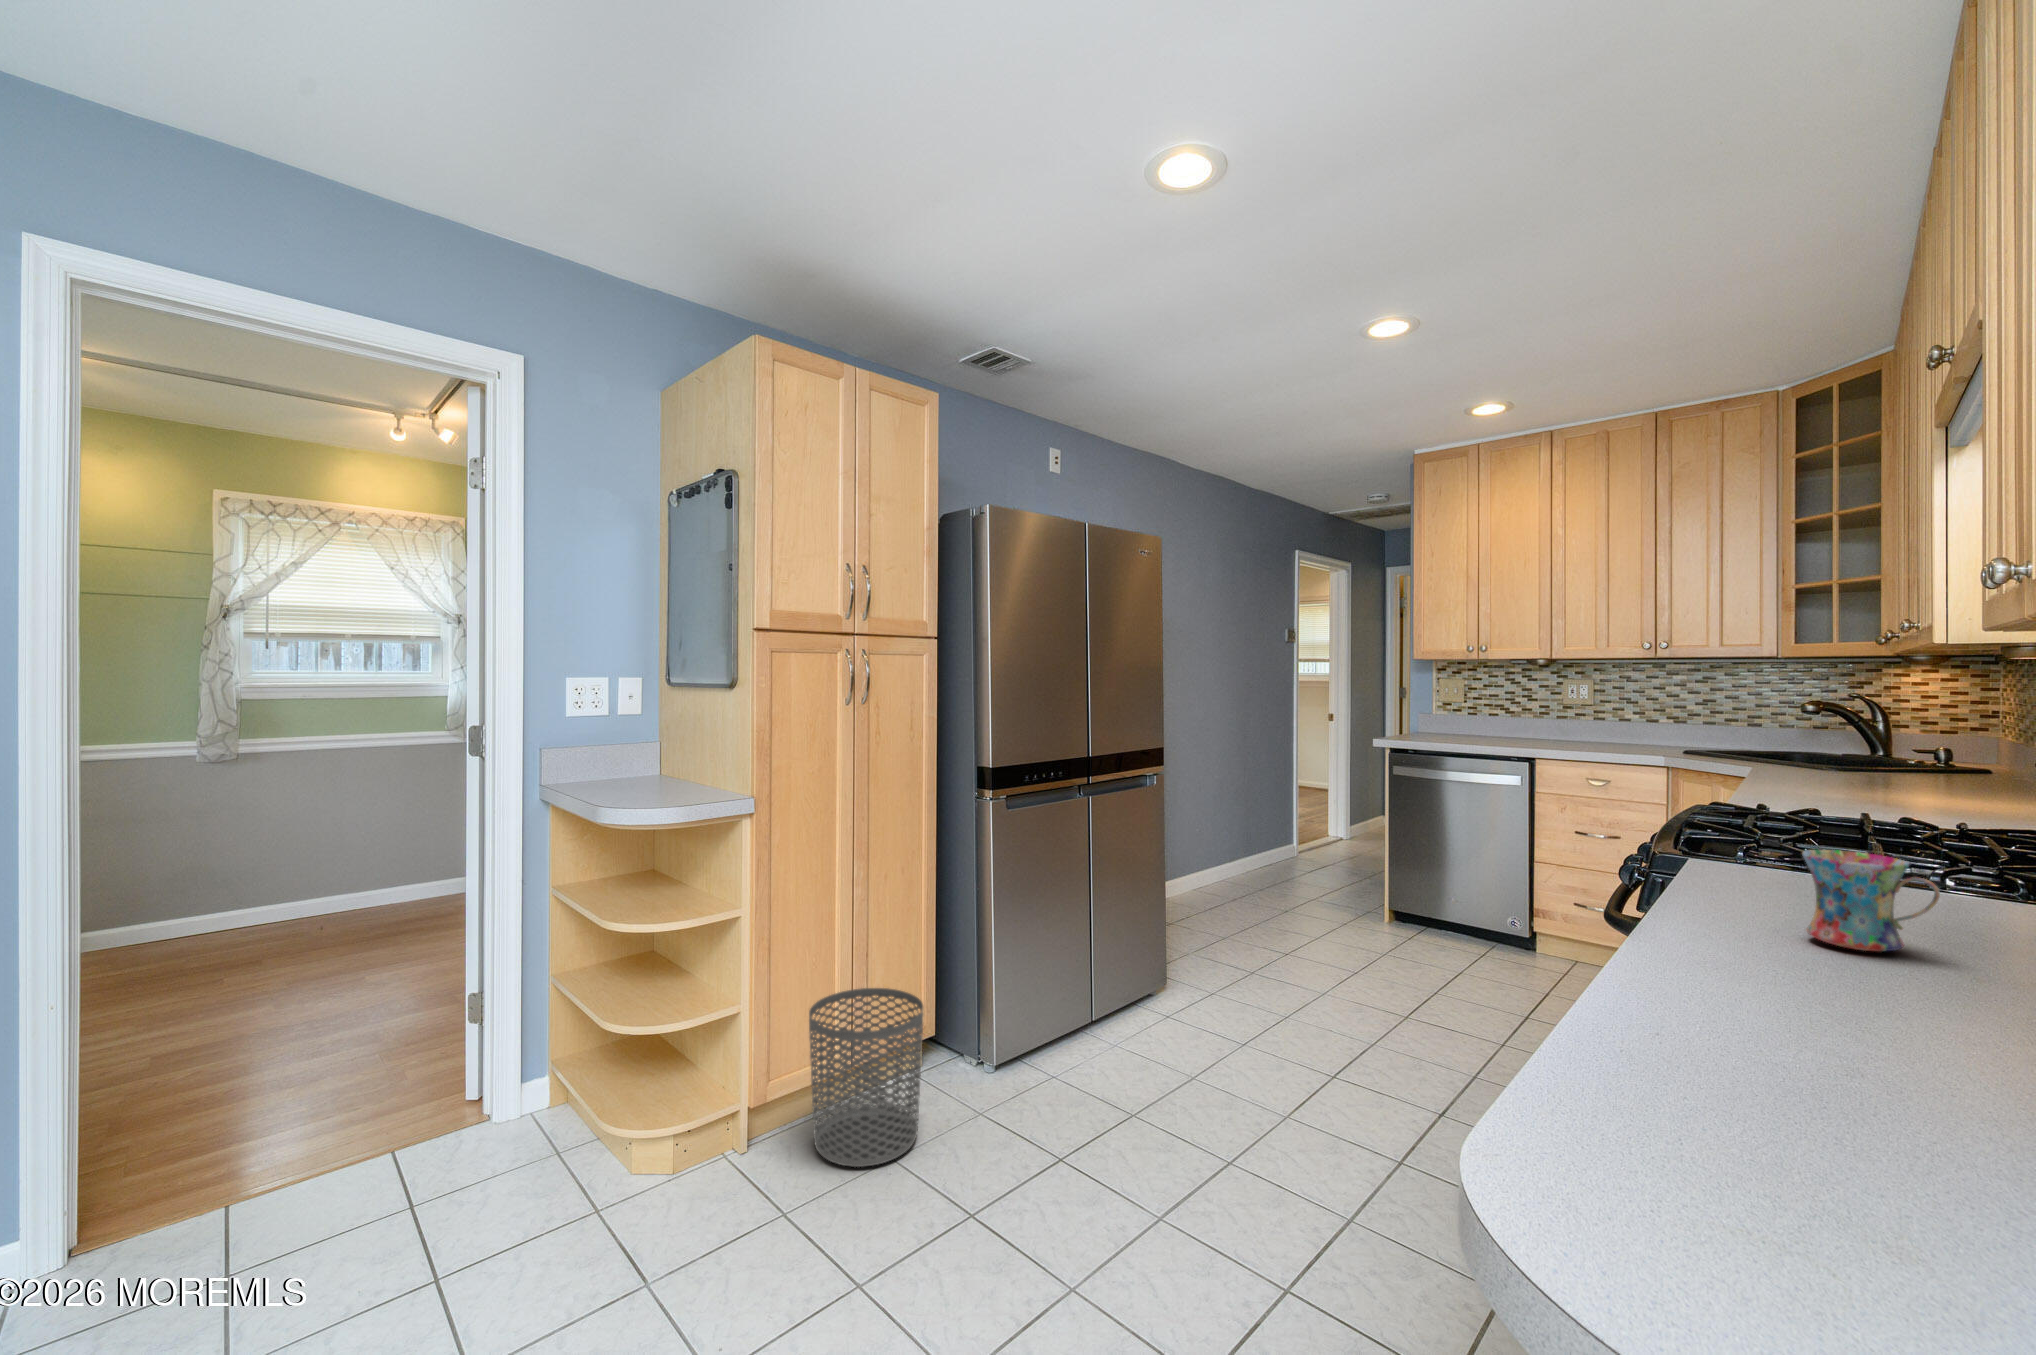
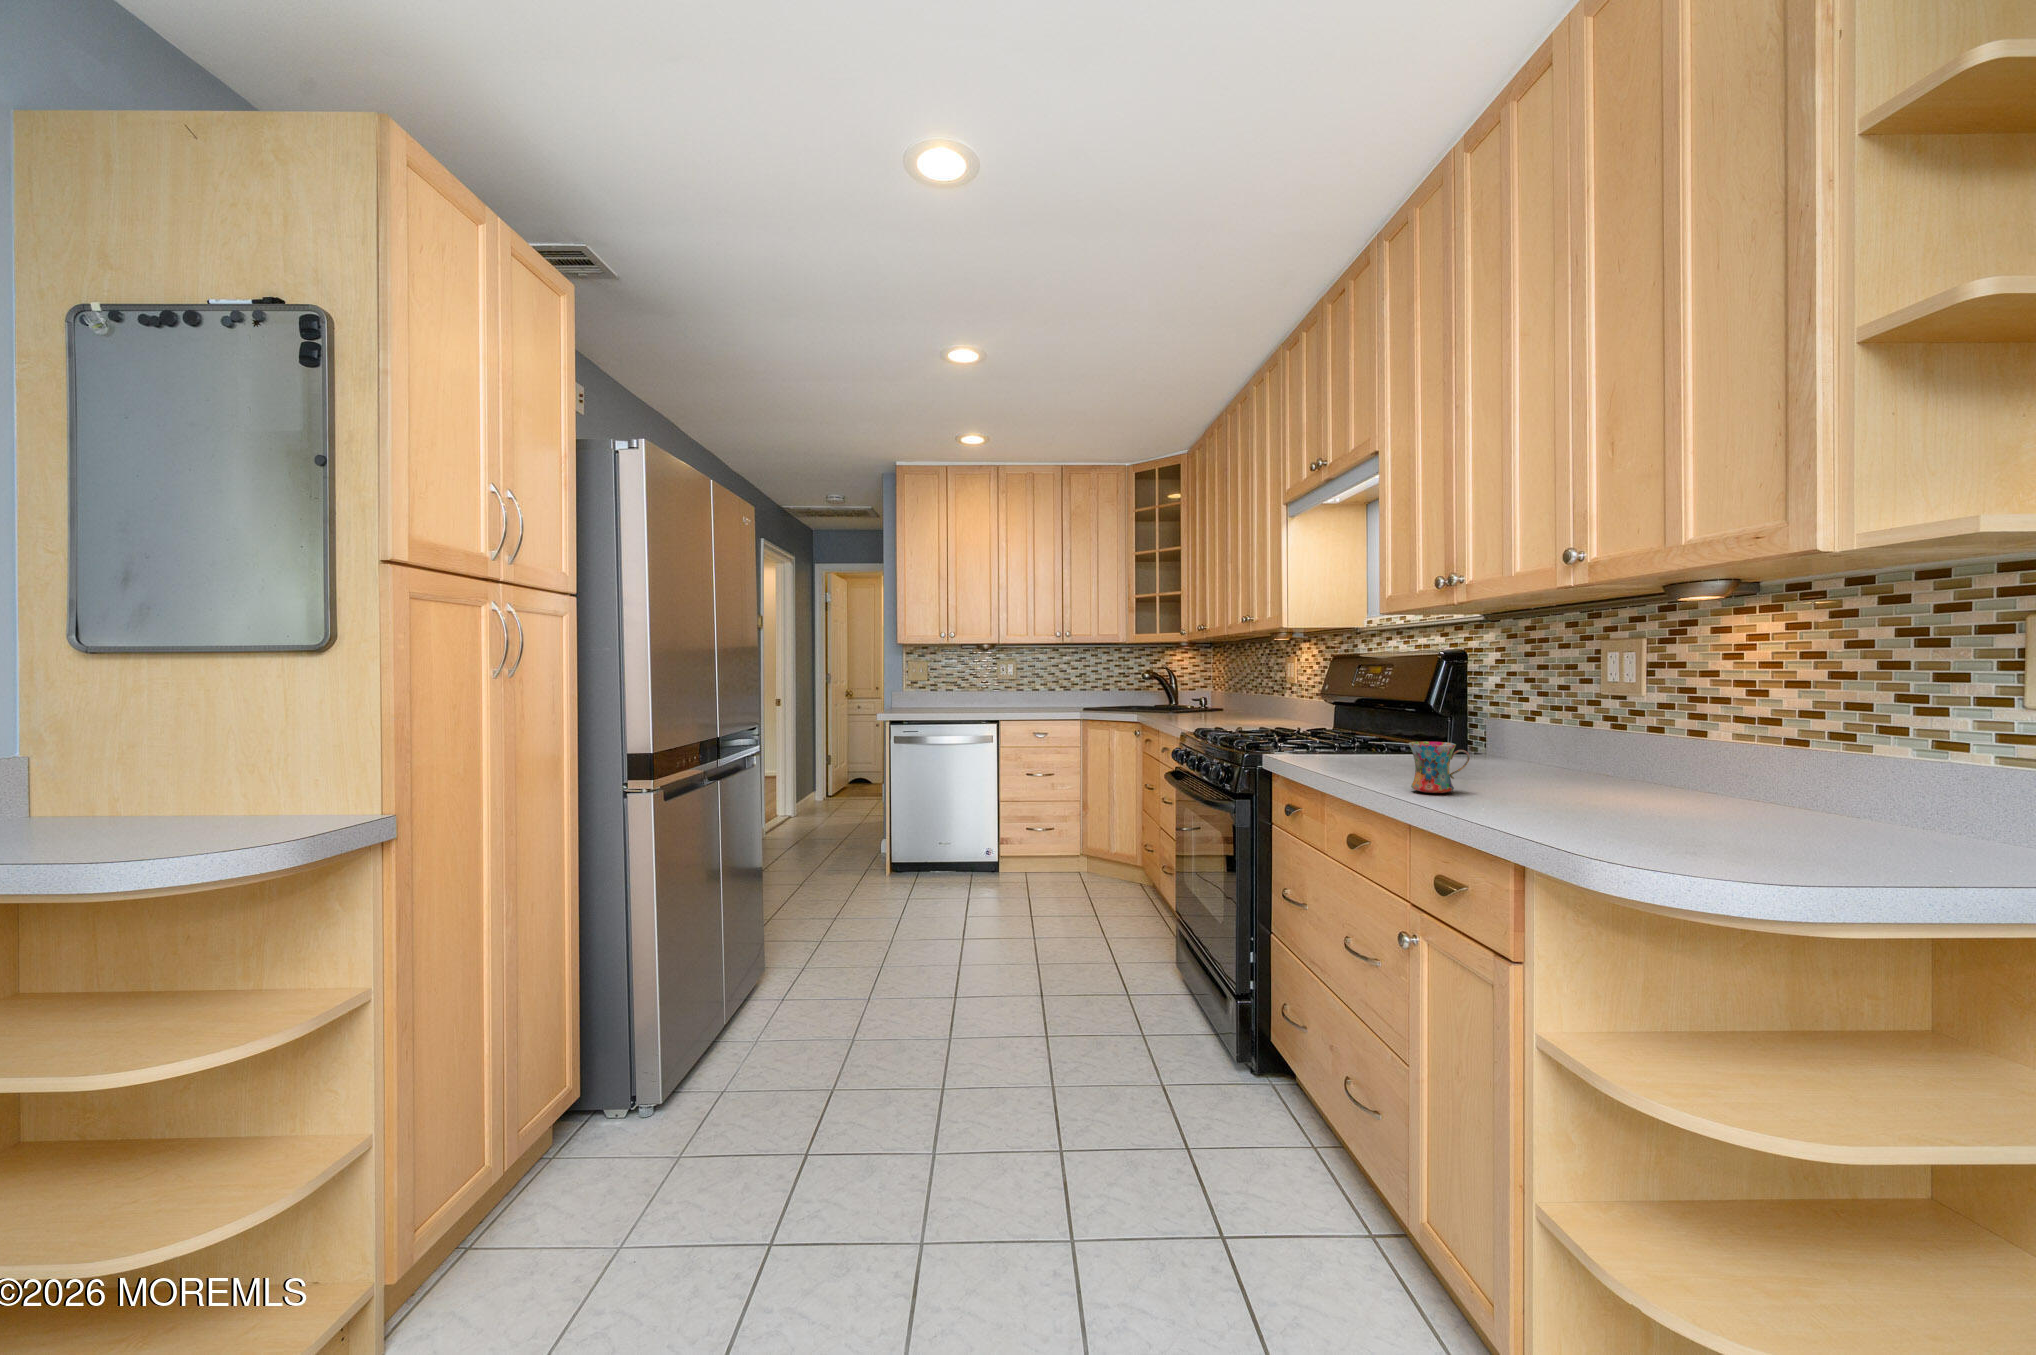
waste bin: present [809,988,924,1167] -> none [484,1043,646,1285]

